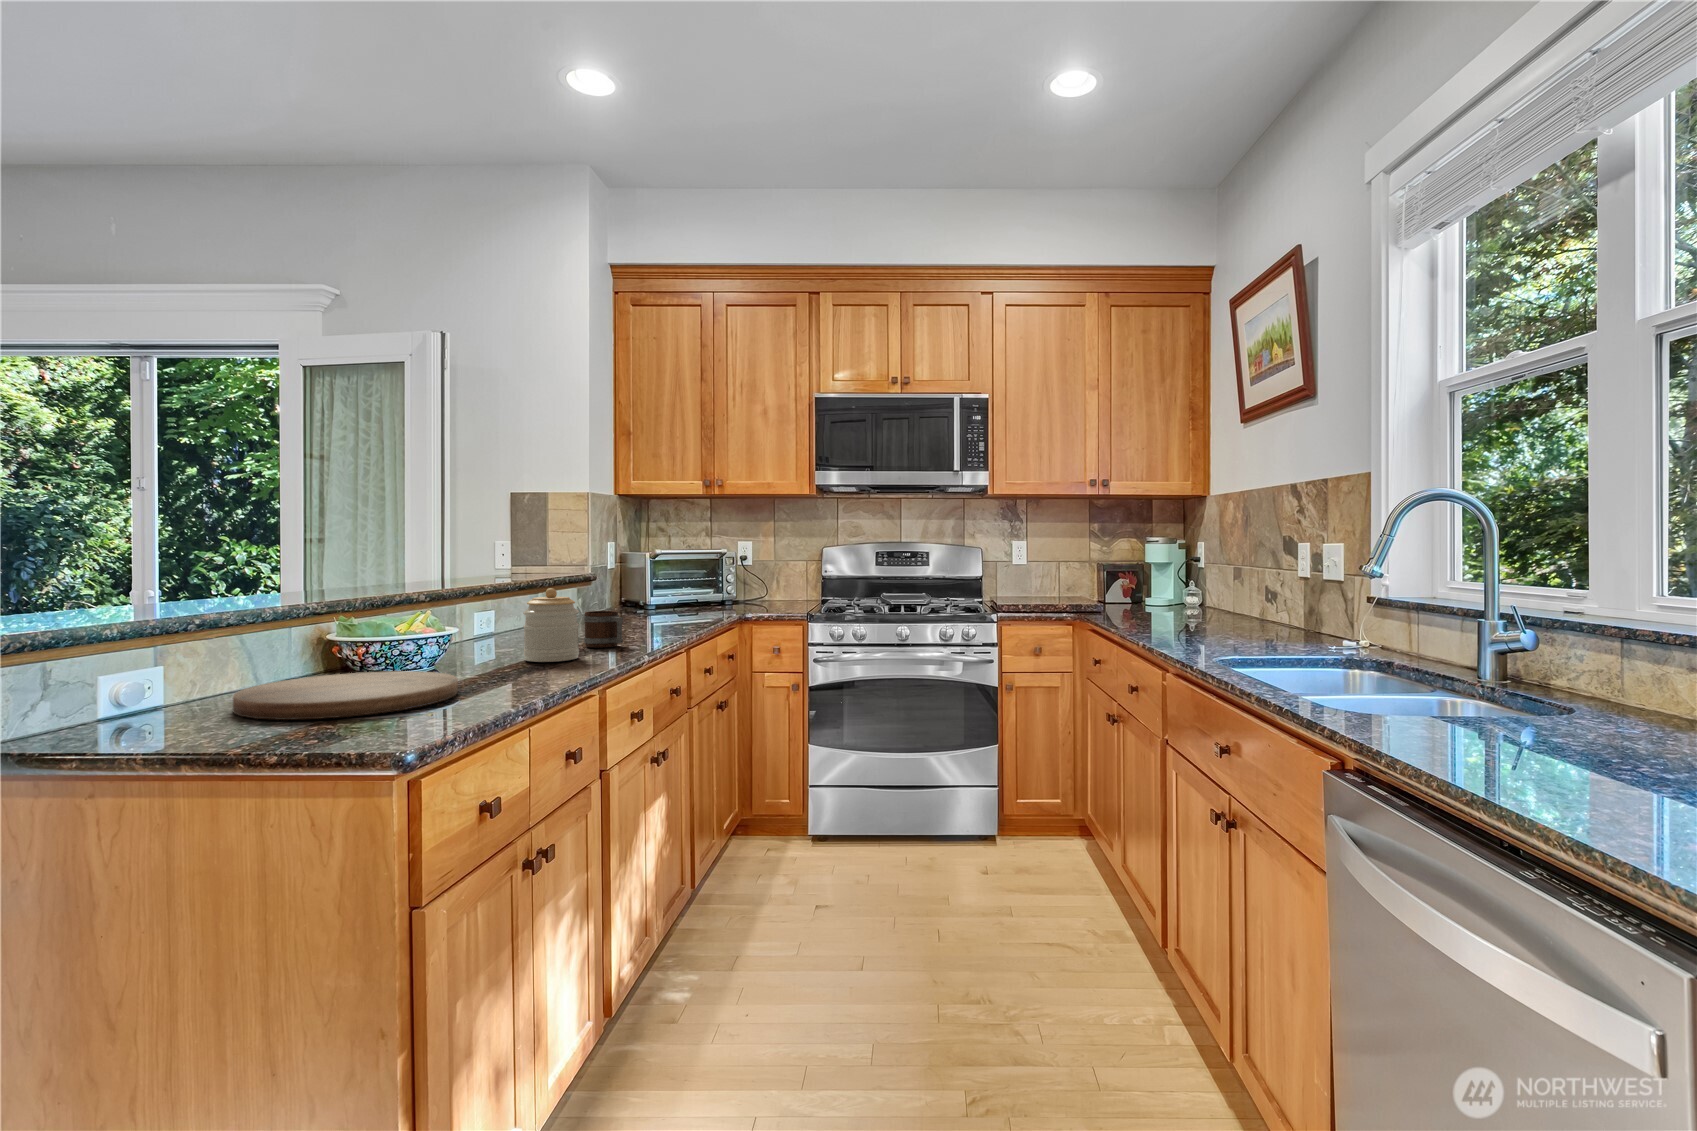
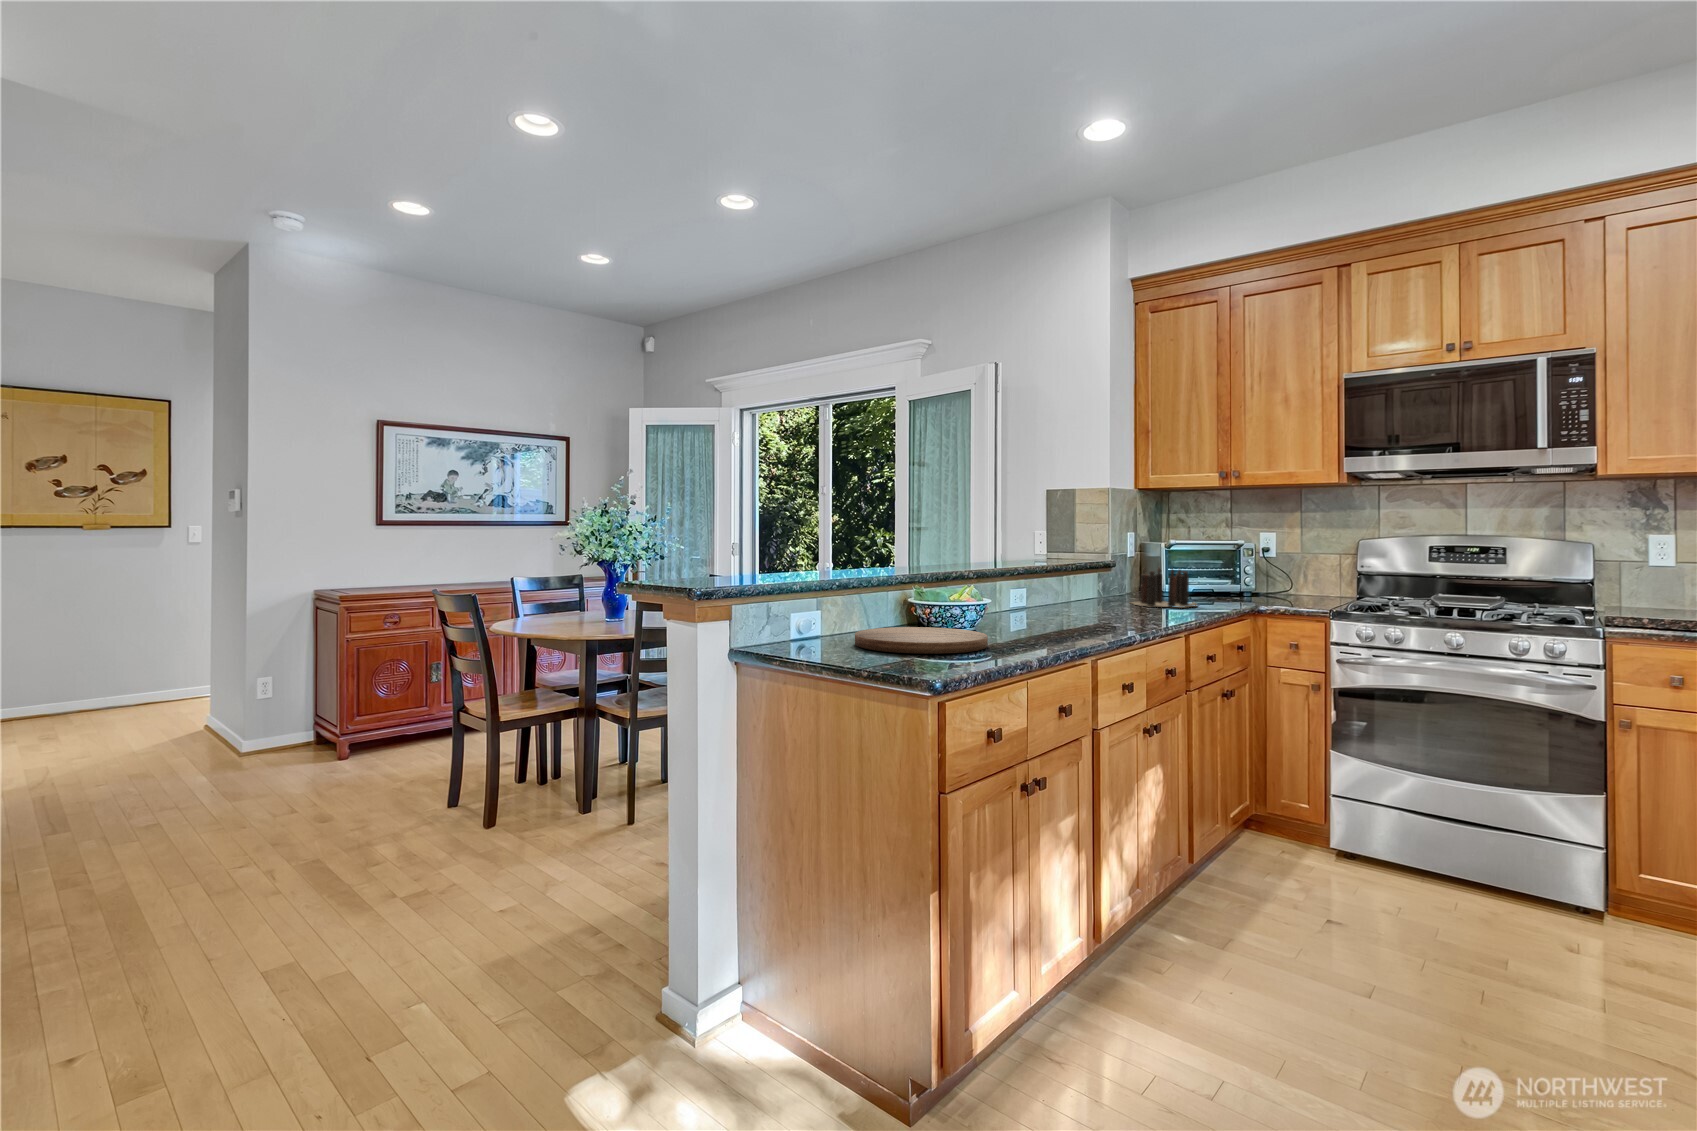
candle: none [611,577,707,621] -> present [1132,568,1197,608]
jar: present [523,588,579,662] -> none [1040,573,1084,632]
mug: present [584,611,623,648] -> none [1091,594,1124,625]

